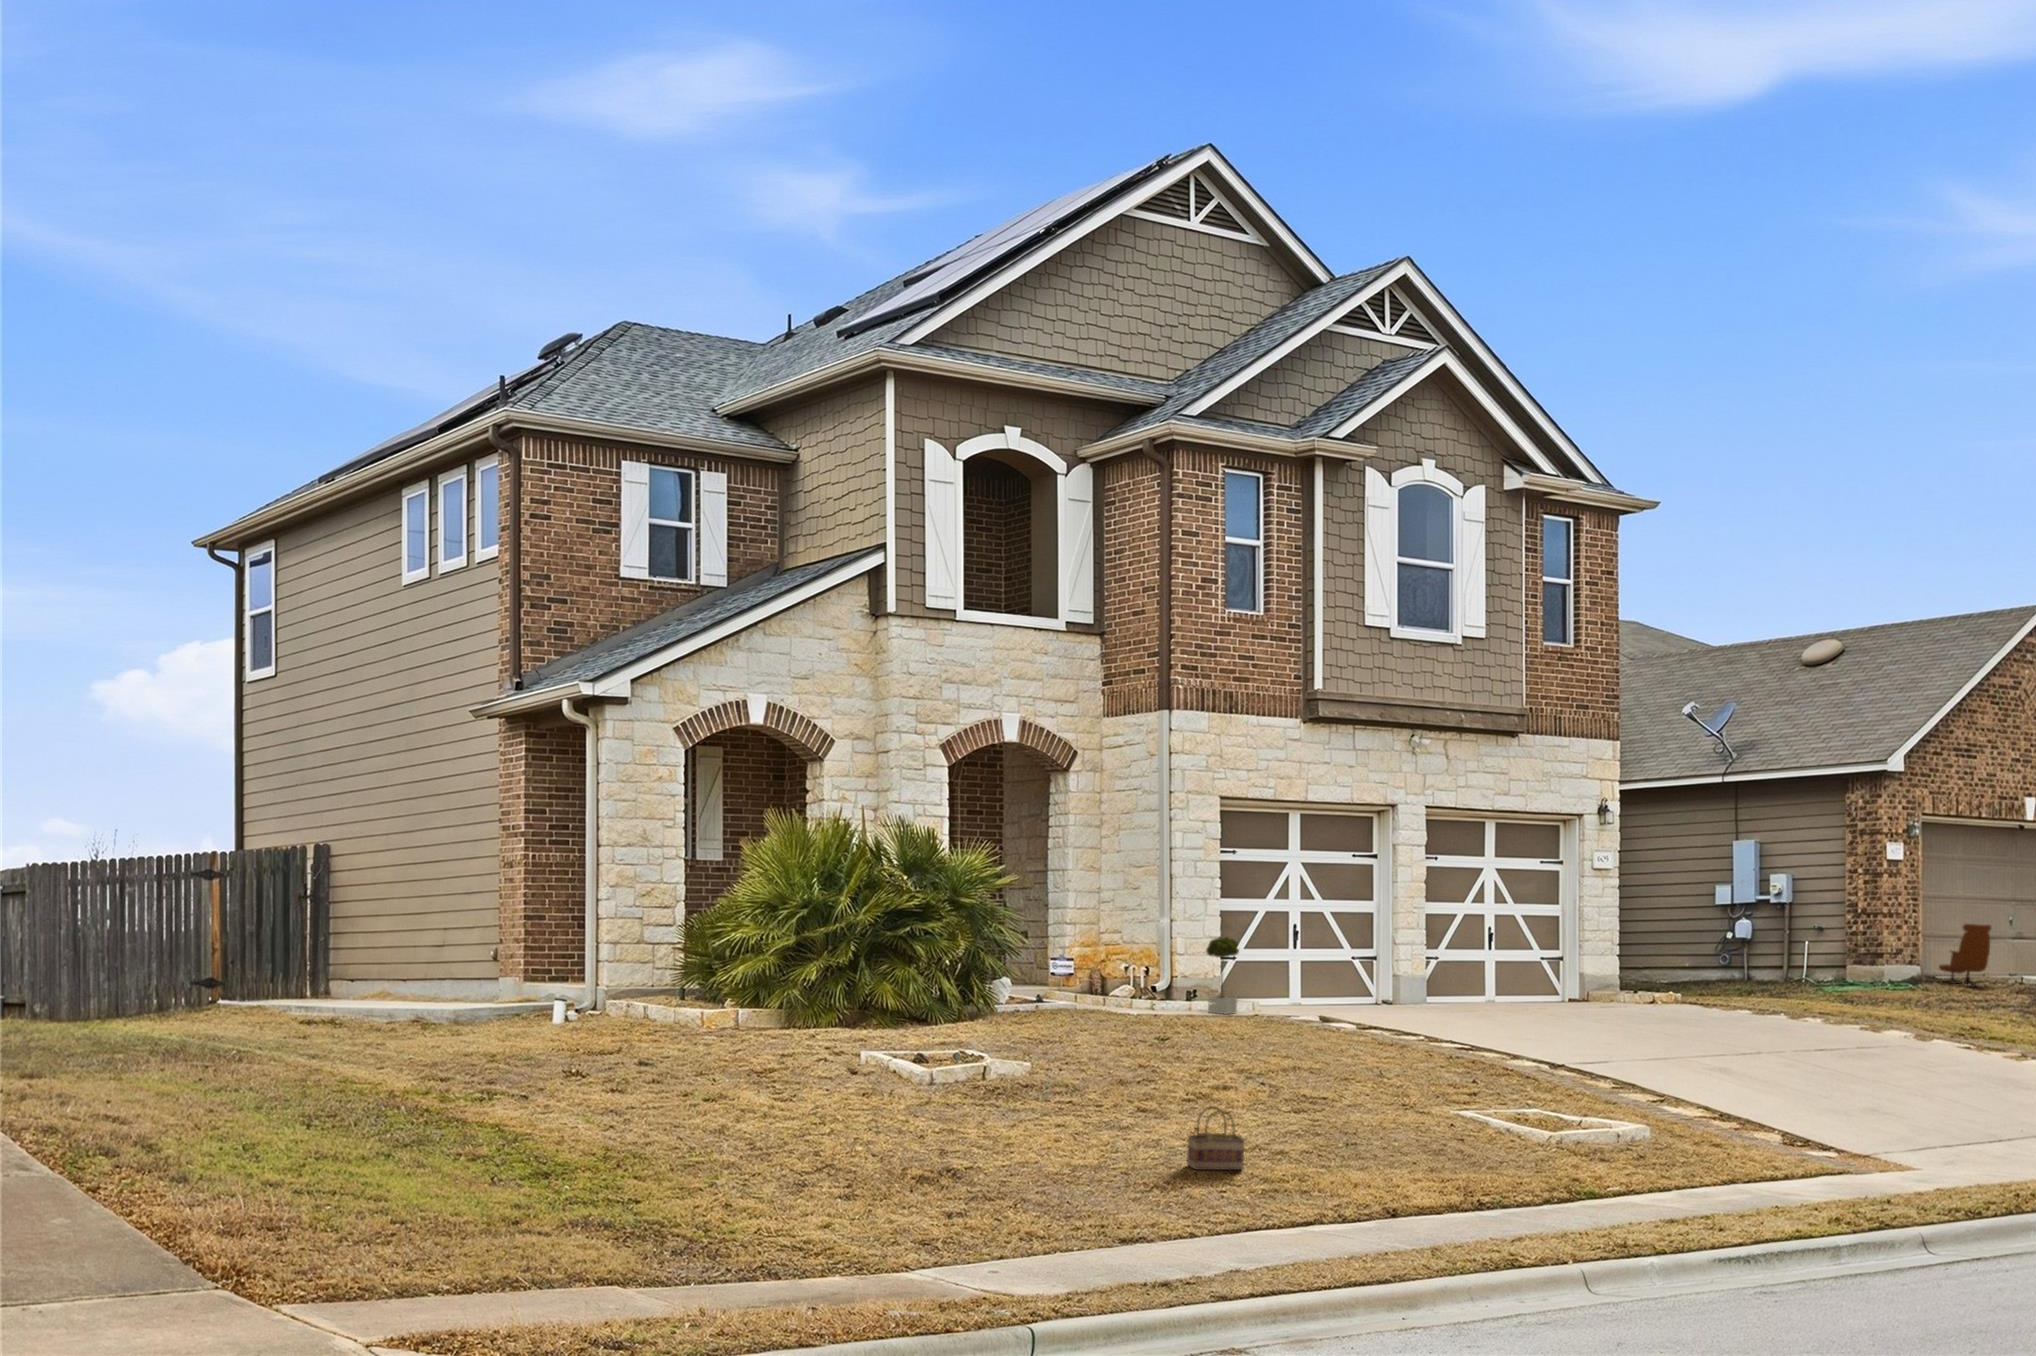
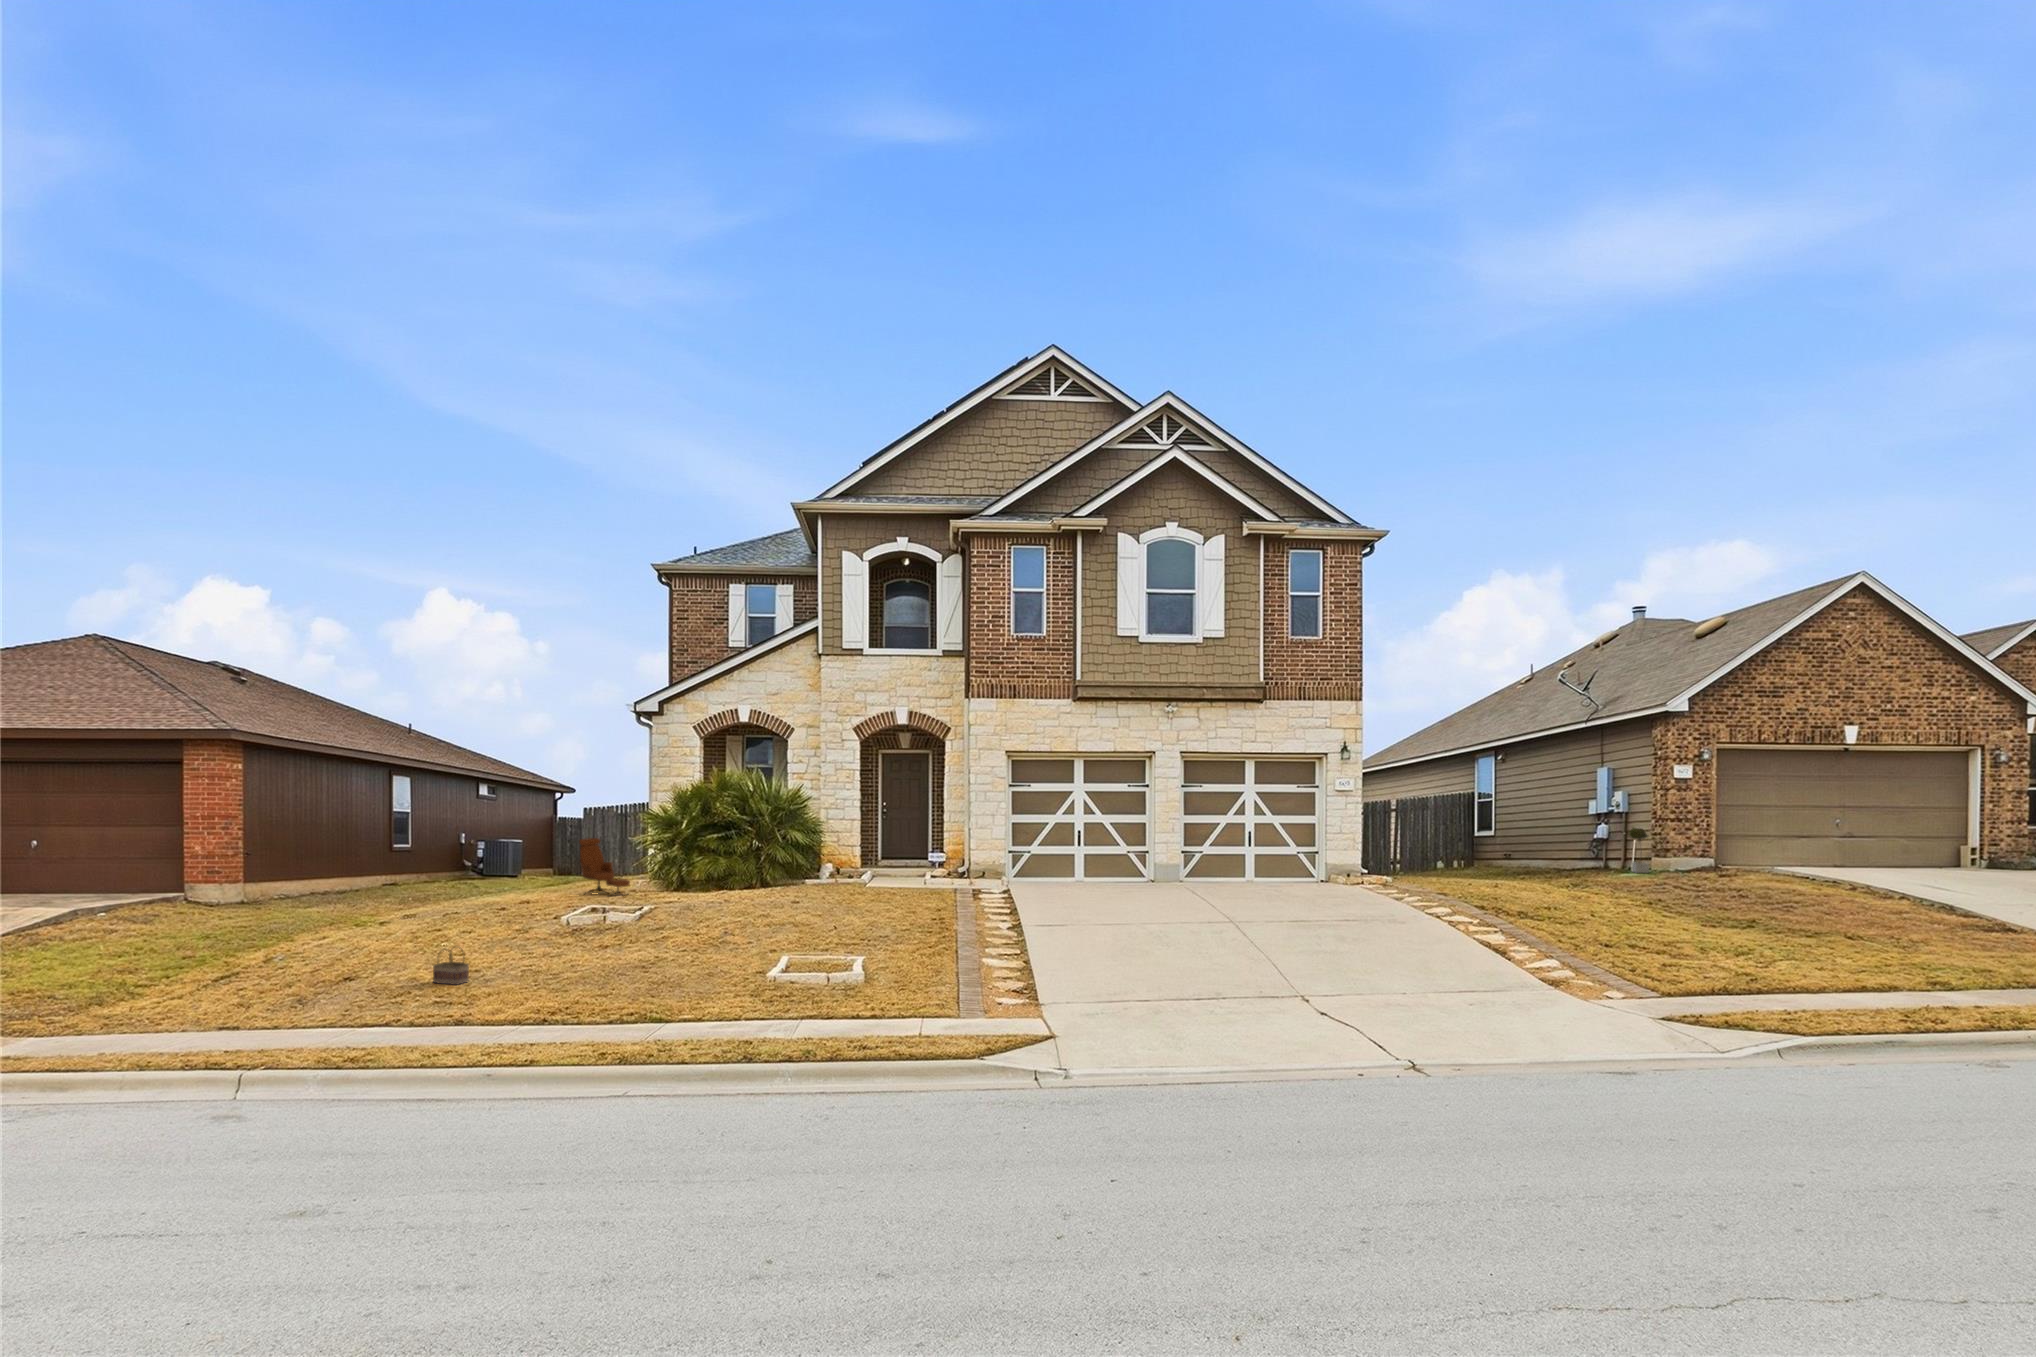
lounge chair: present [1939,924,1991,986] -> present [579,838,630,895]
potted tree: present [1206,937,1239,1014] -> present [1629,828,1649,873]

